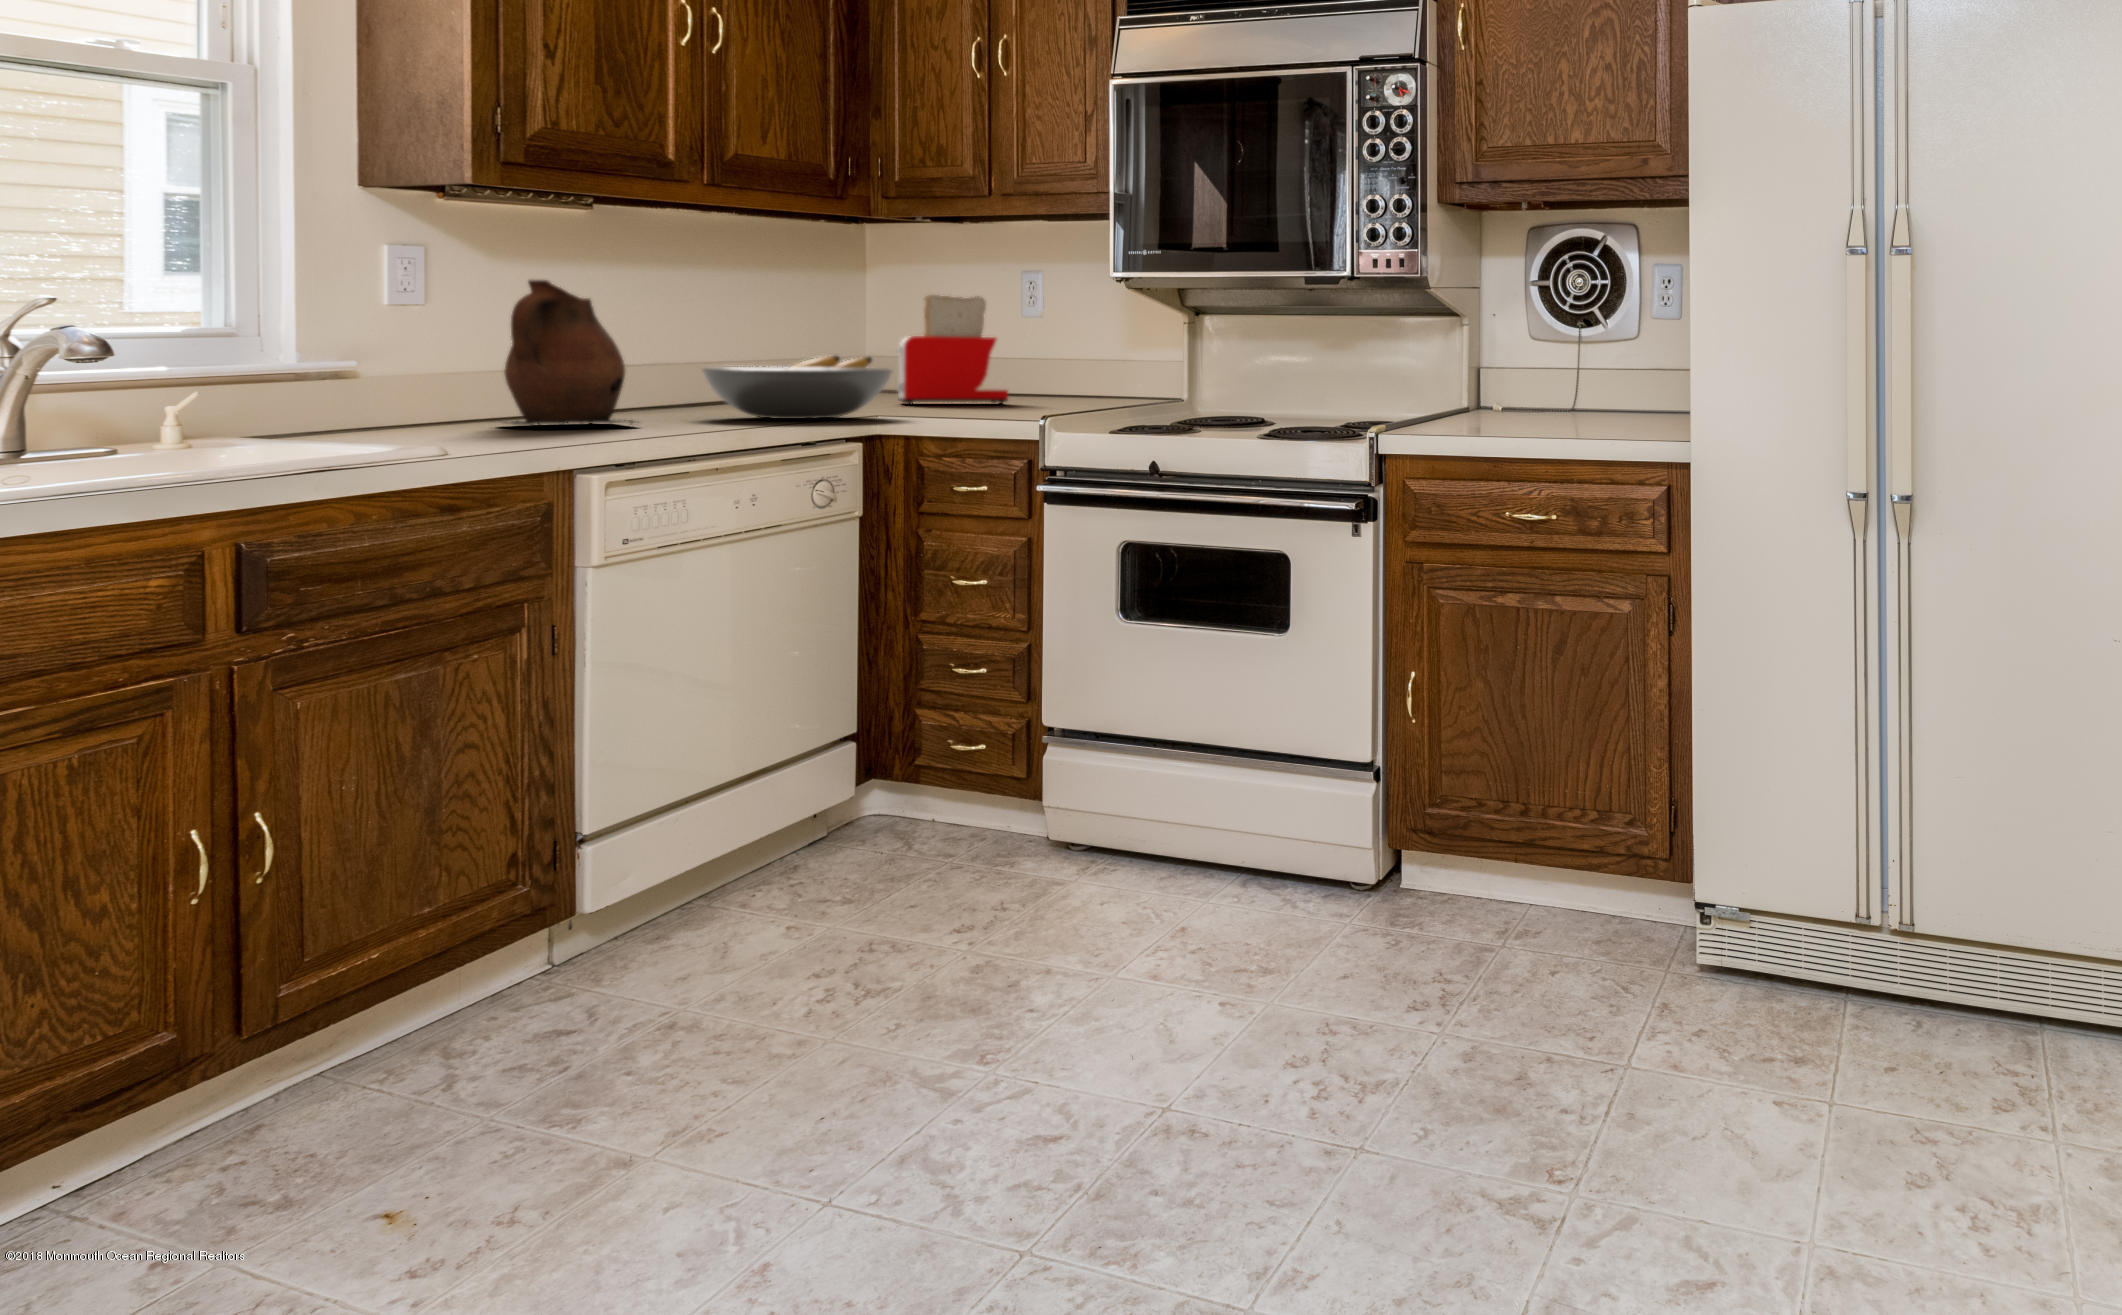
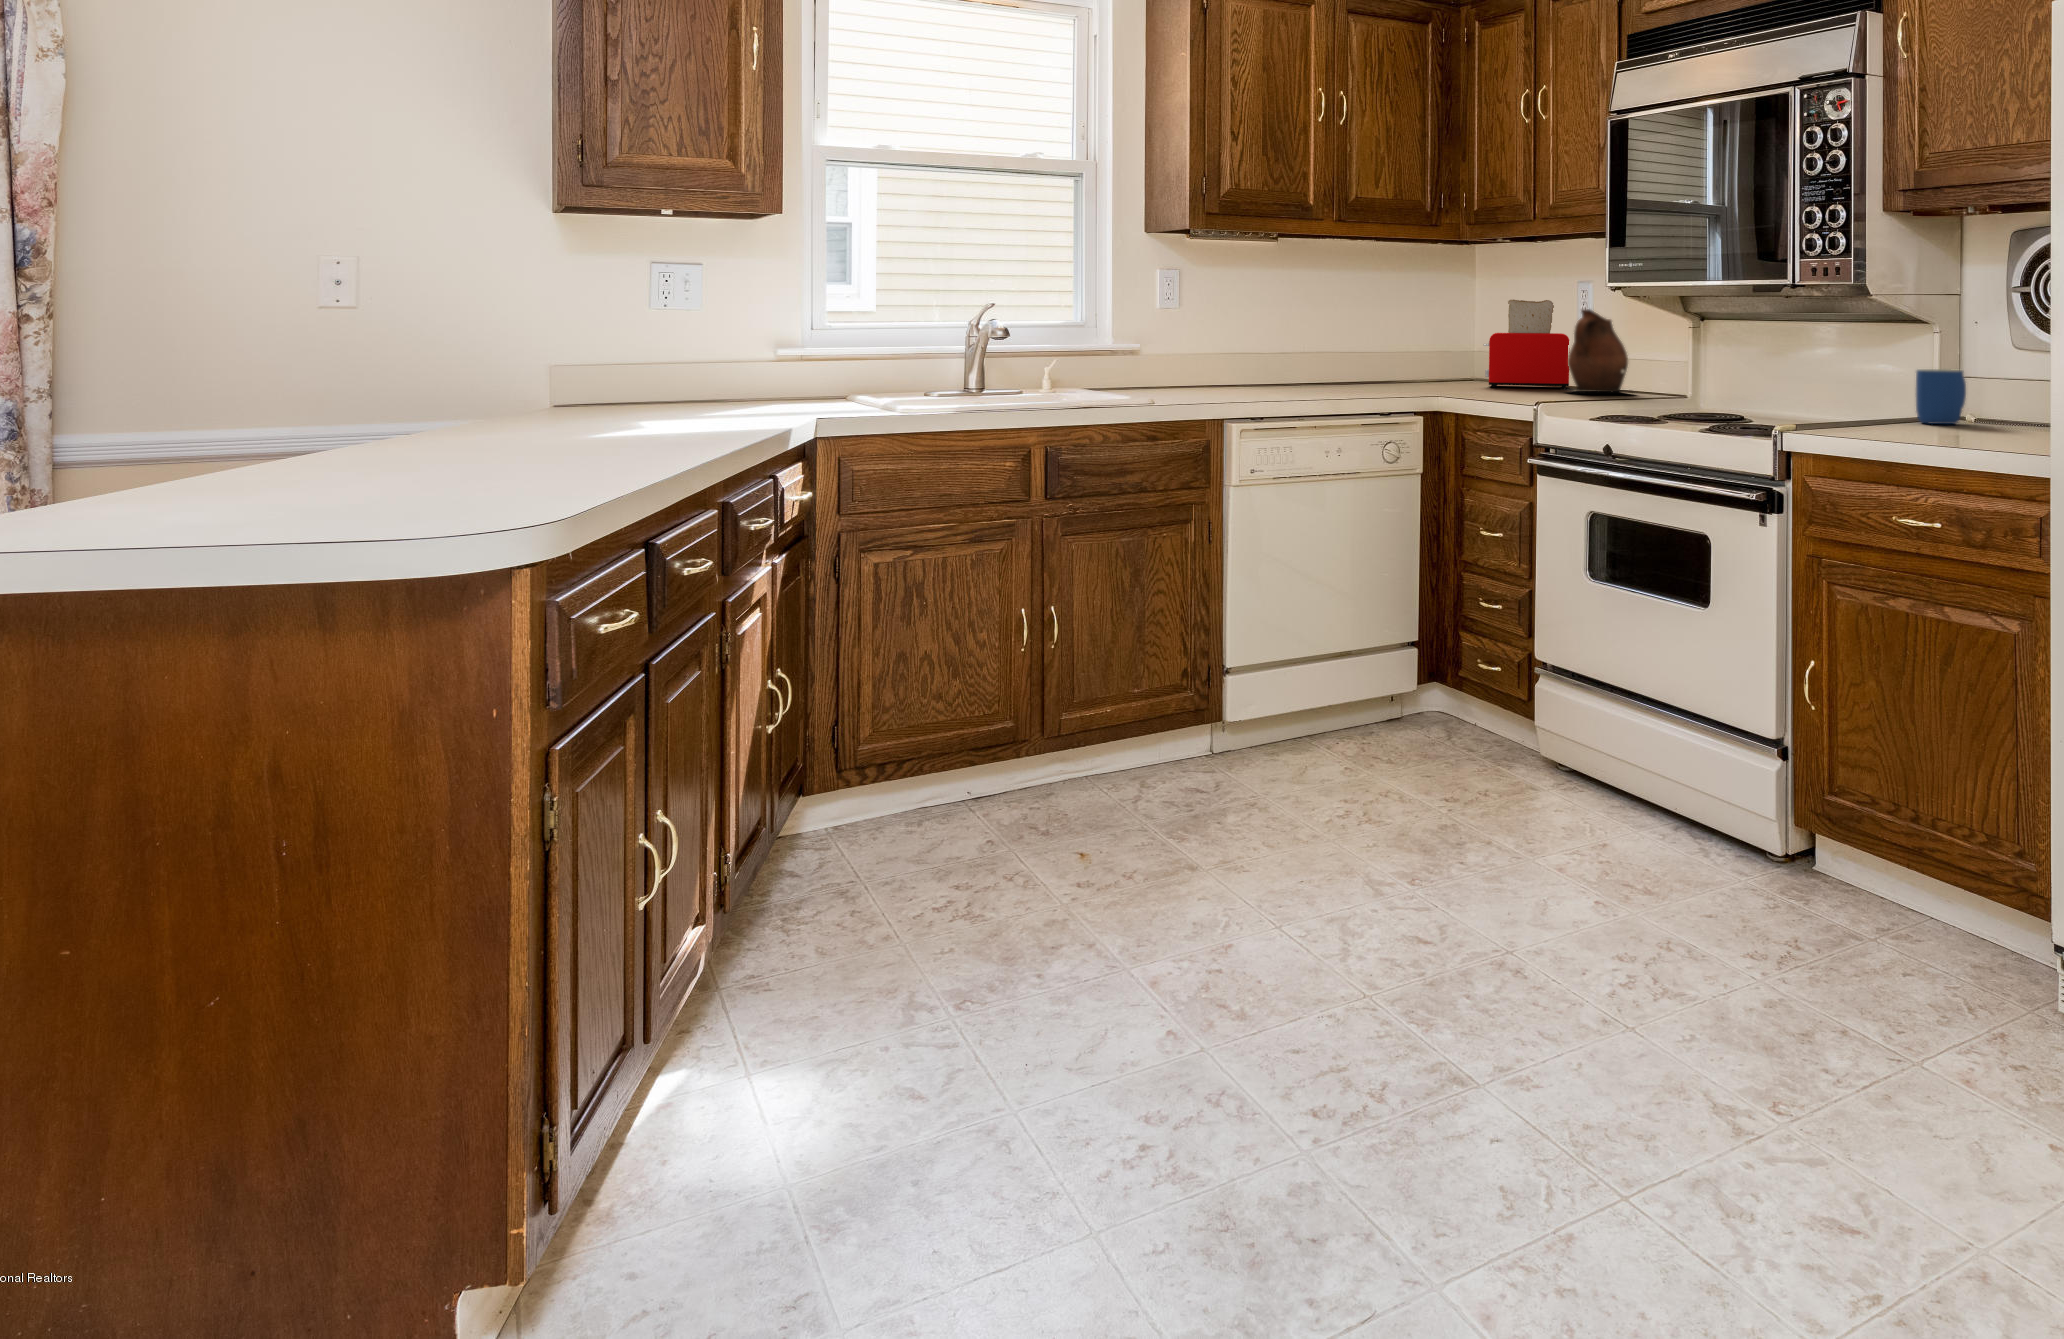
ceramic pitcher: present [499,280,639,425] -> present [1568,309,1628,392]
fruit bowl: present [702,356,892,419] -> none [1307,353,1435,399]
mug: none [1458,368,1502,423] -> present [1916,369,1966,424]

